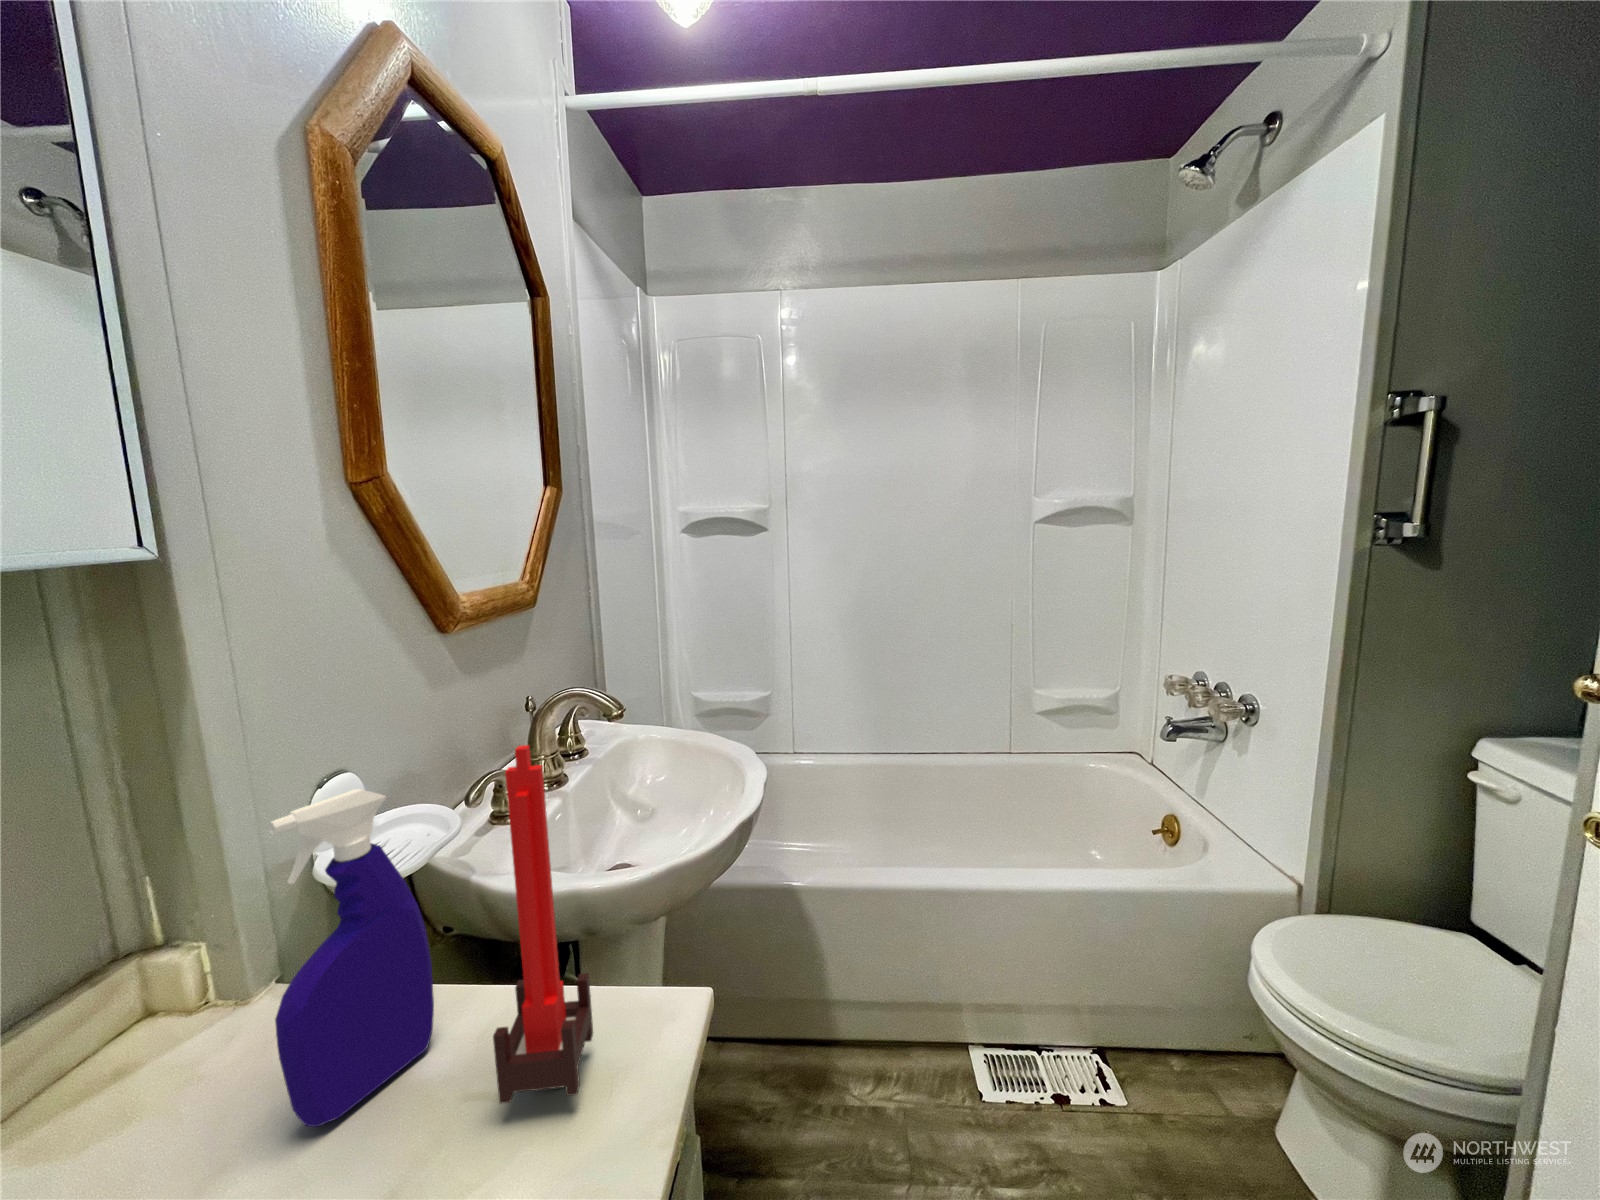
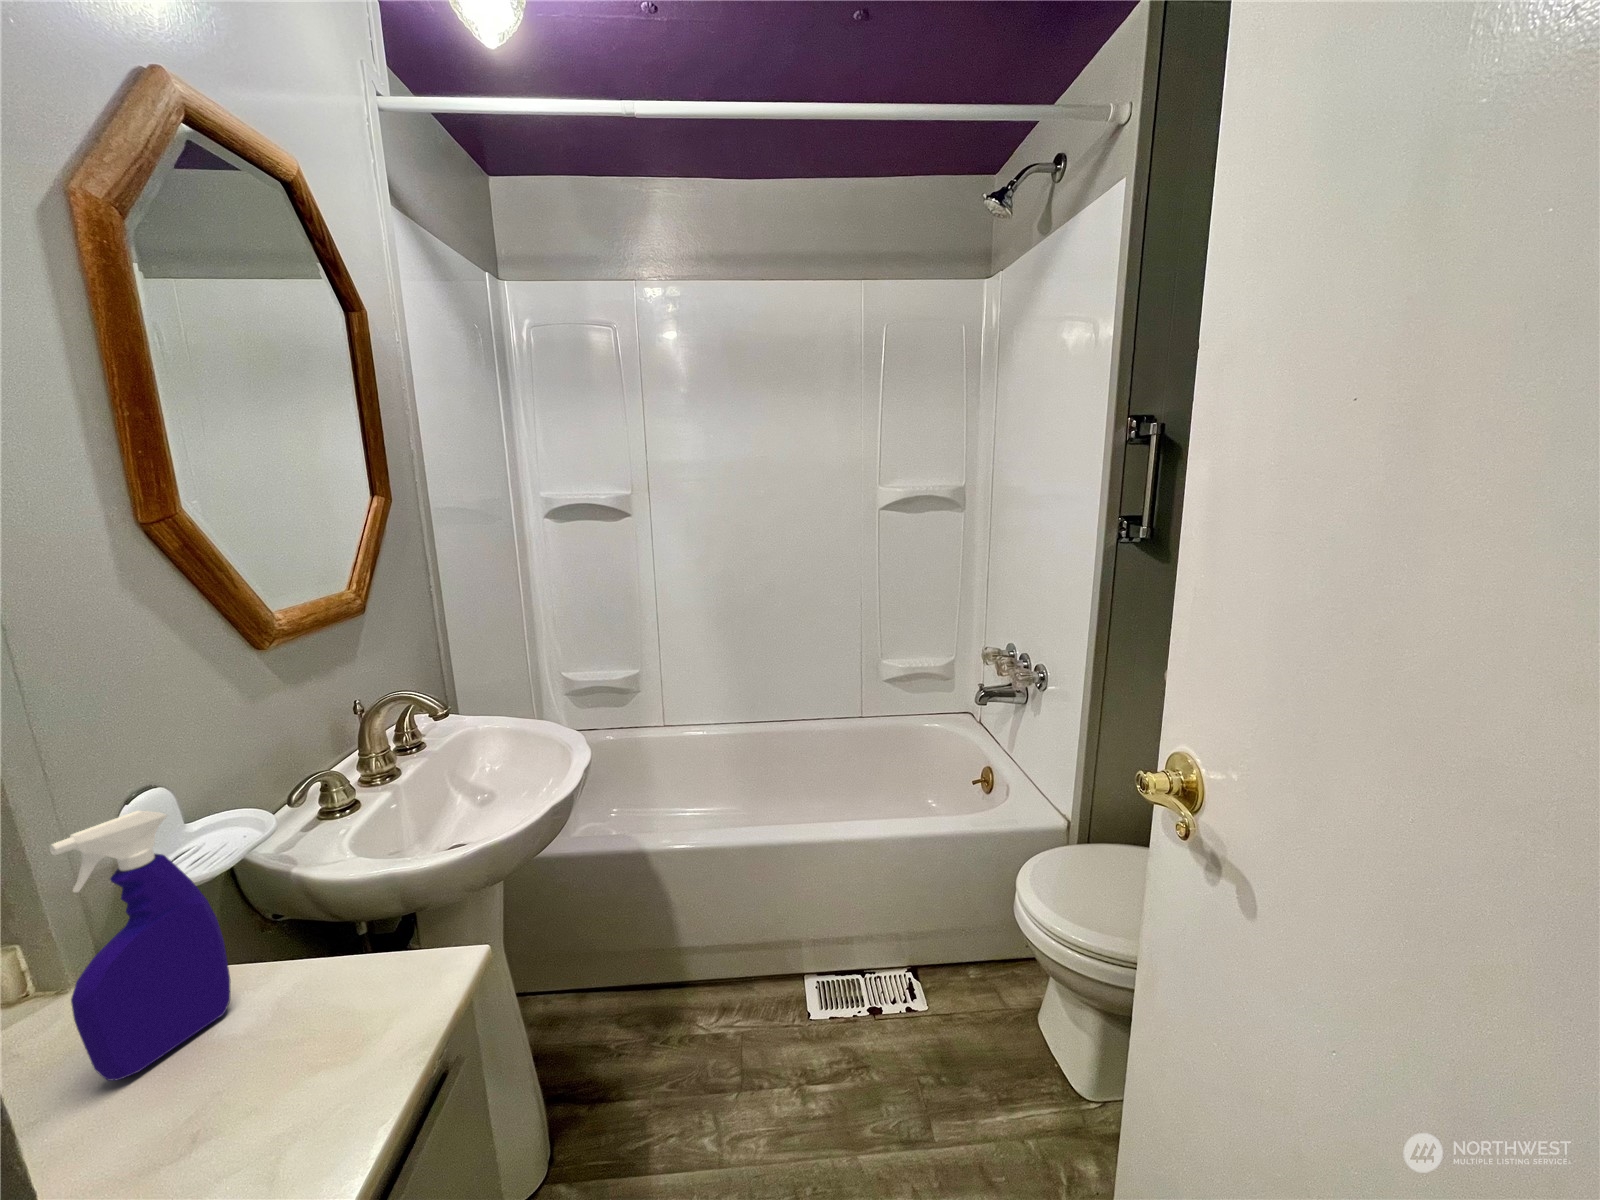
candle: present [493,745,593,1104] -> none [263,769,369,1045]

